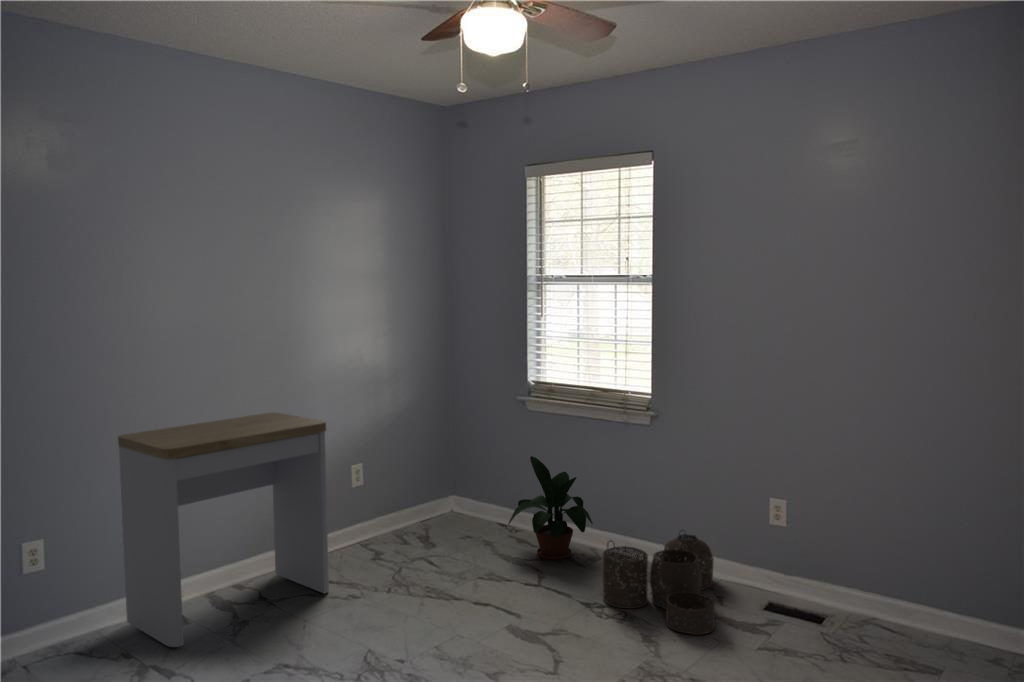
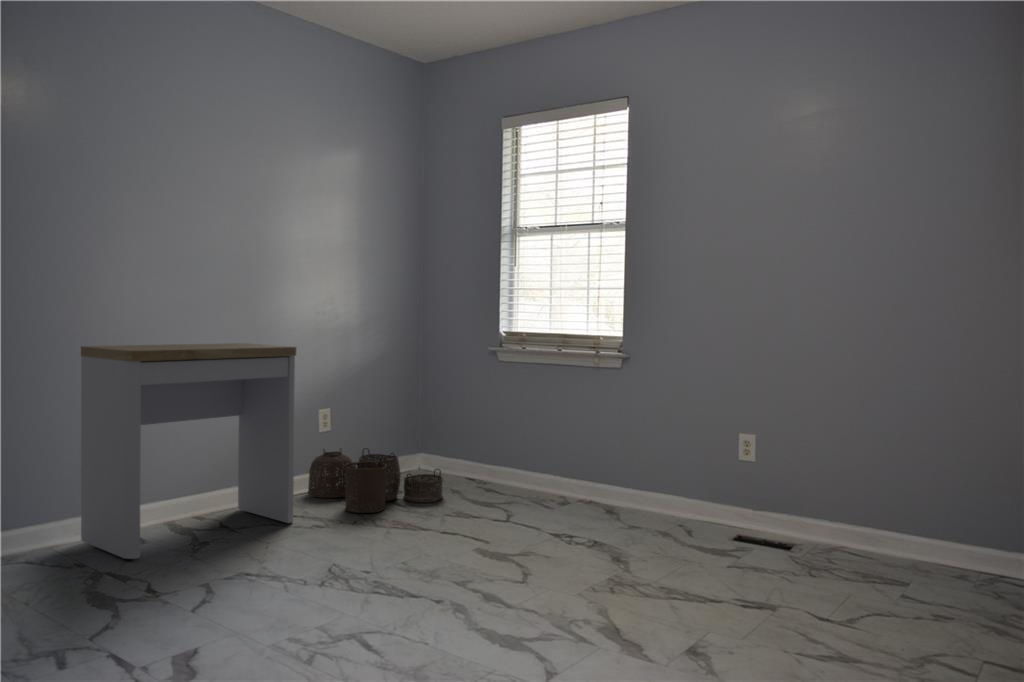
potted plant: present [508,456,593,559] -> none [477,400,562,503]
woven basket: present [603,531,715,635] -> present [308,448,443,513]

